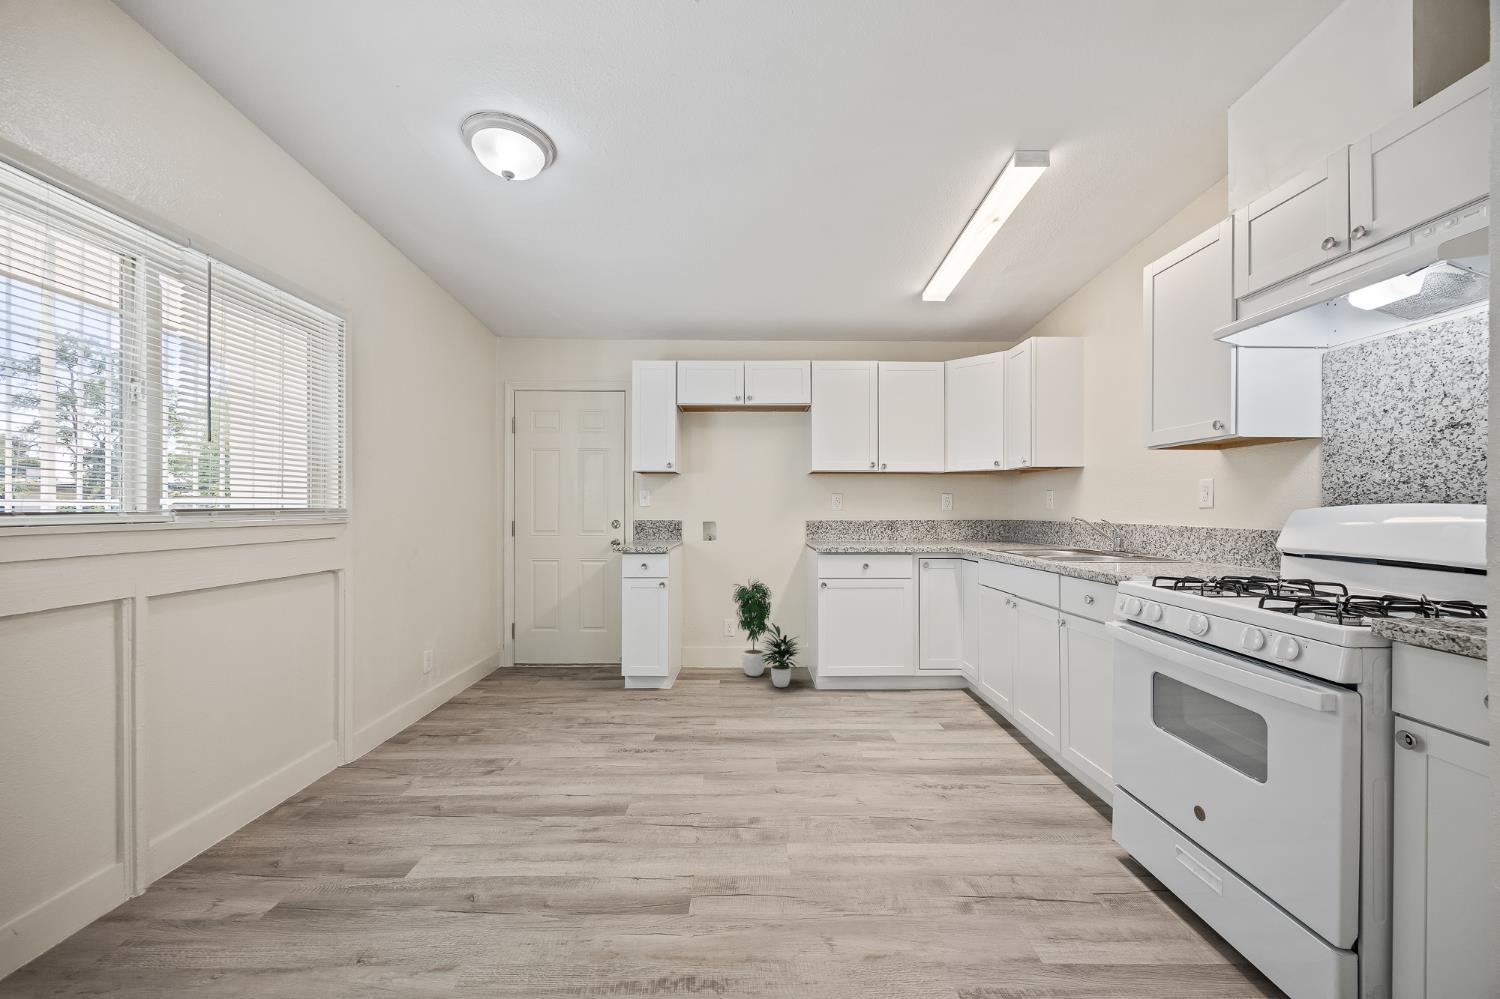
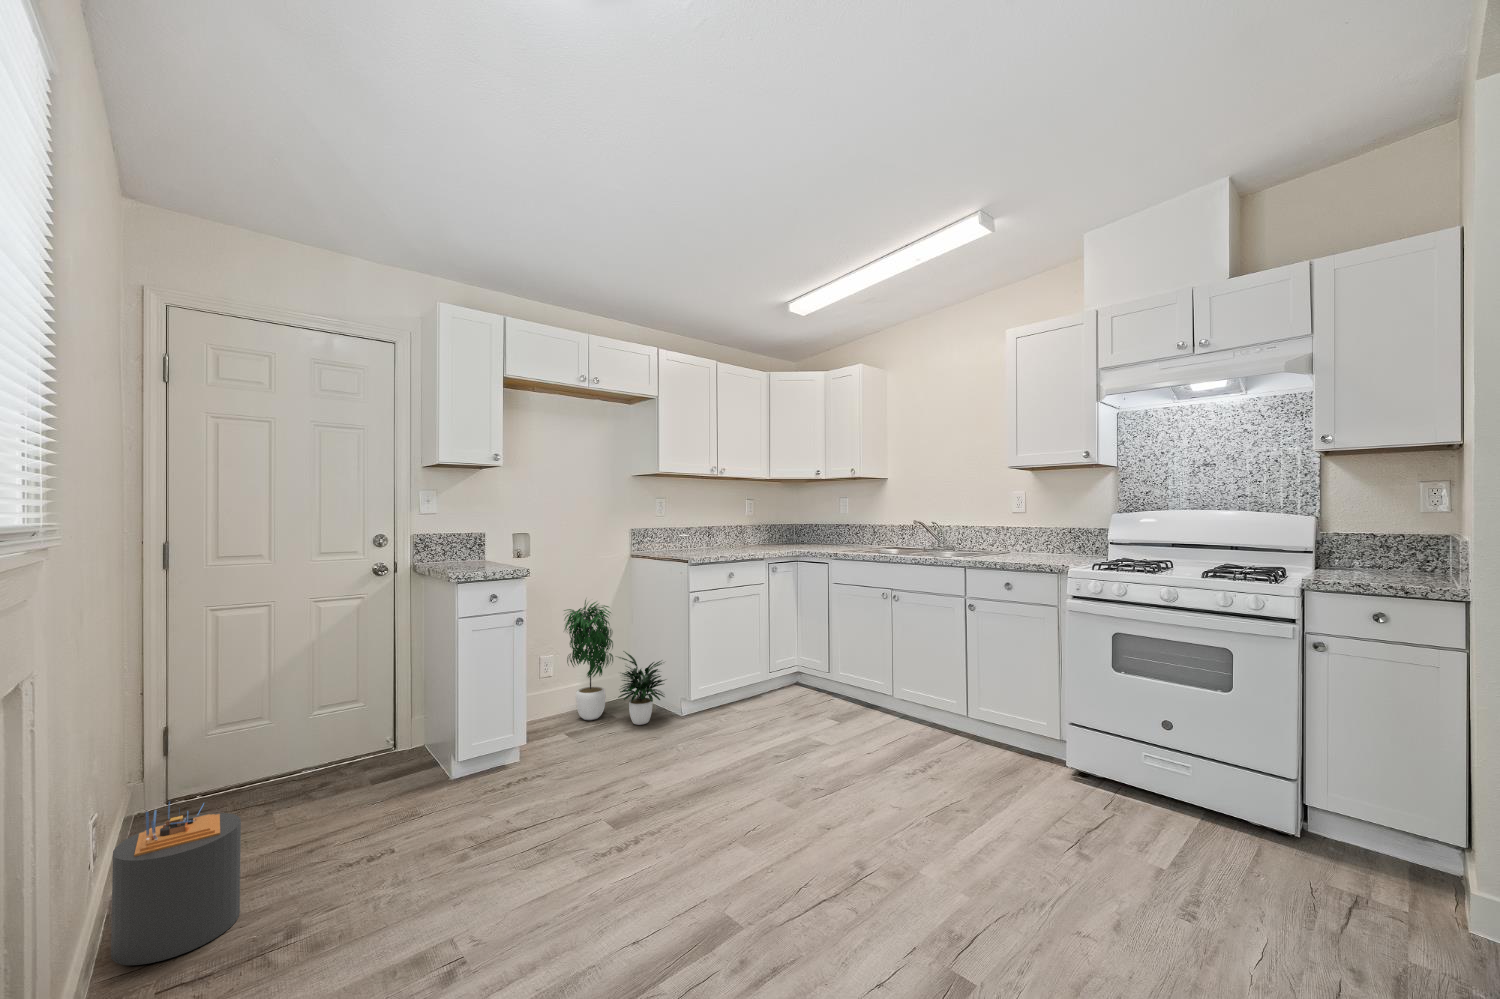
trash can: none [410,657,469,738] -> present [111,802,241,965]

